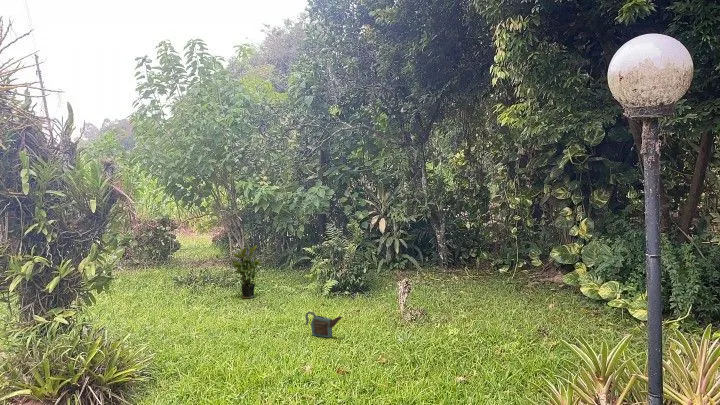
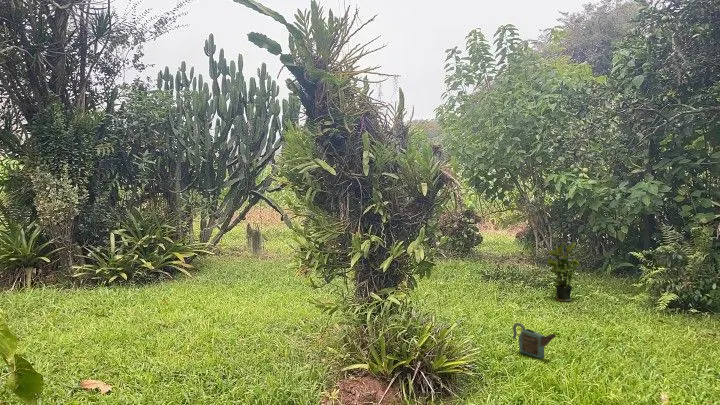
watering can: present [305,312,342,338] -> present [513,323,556,358]

